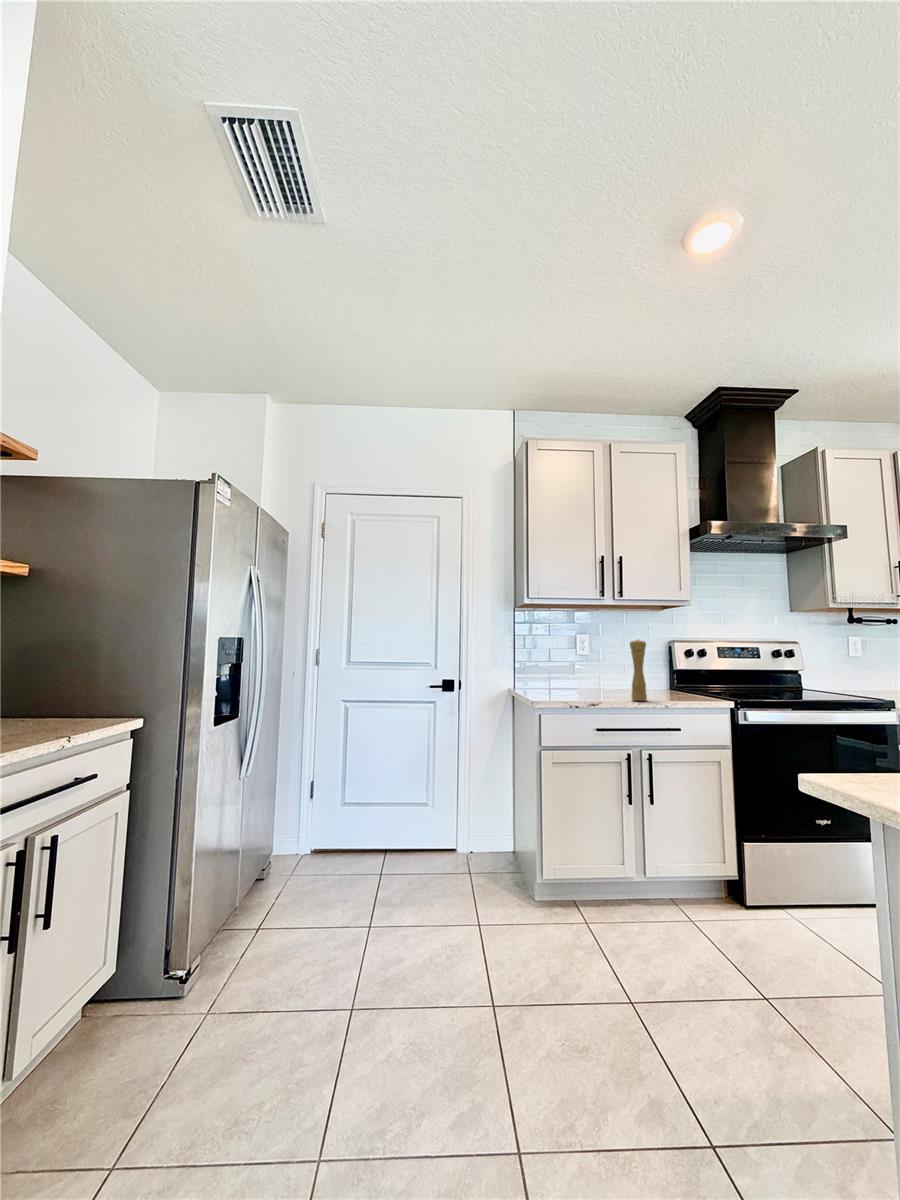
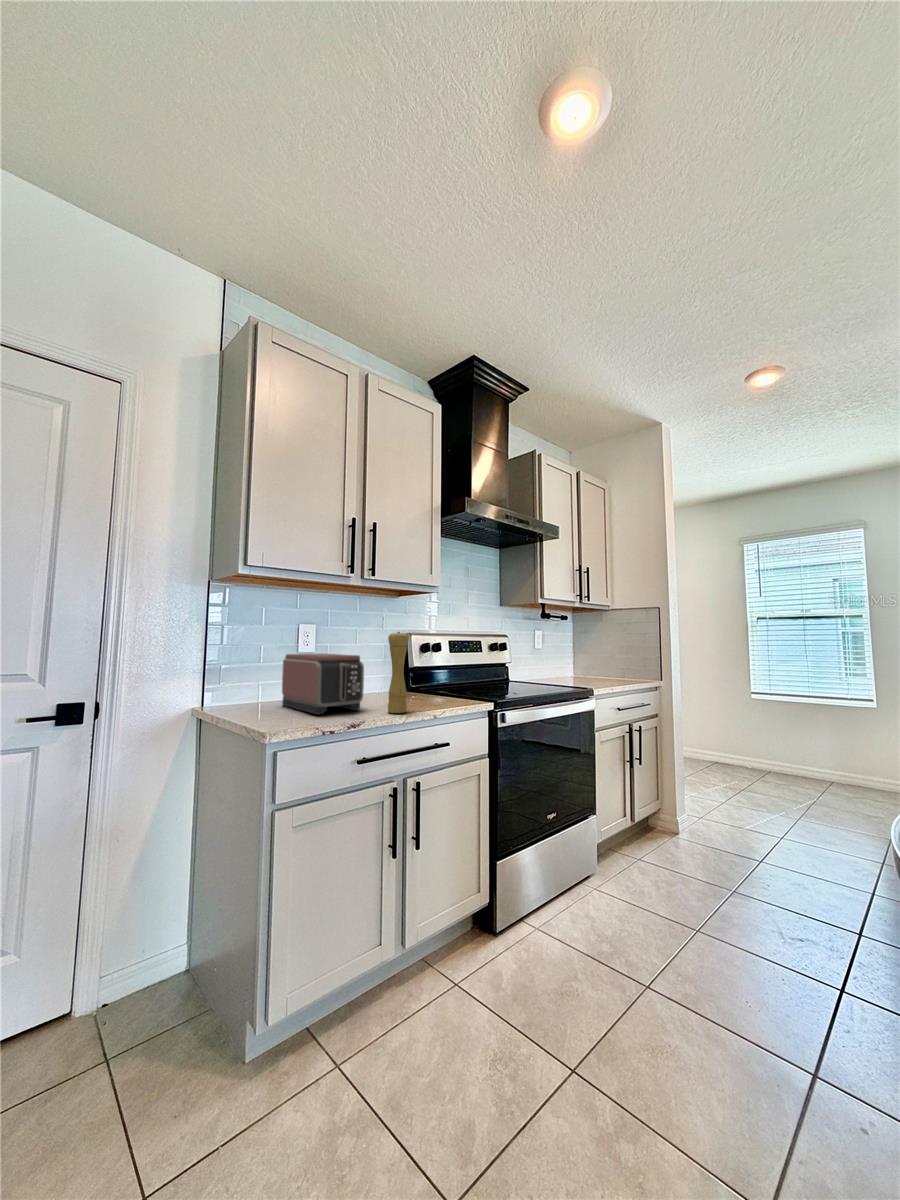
toaster: none [563,656,615,698] -> present [282,654,364,714]

